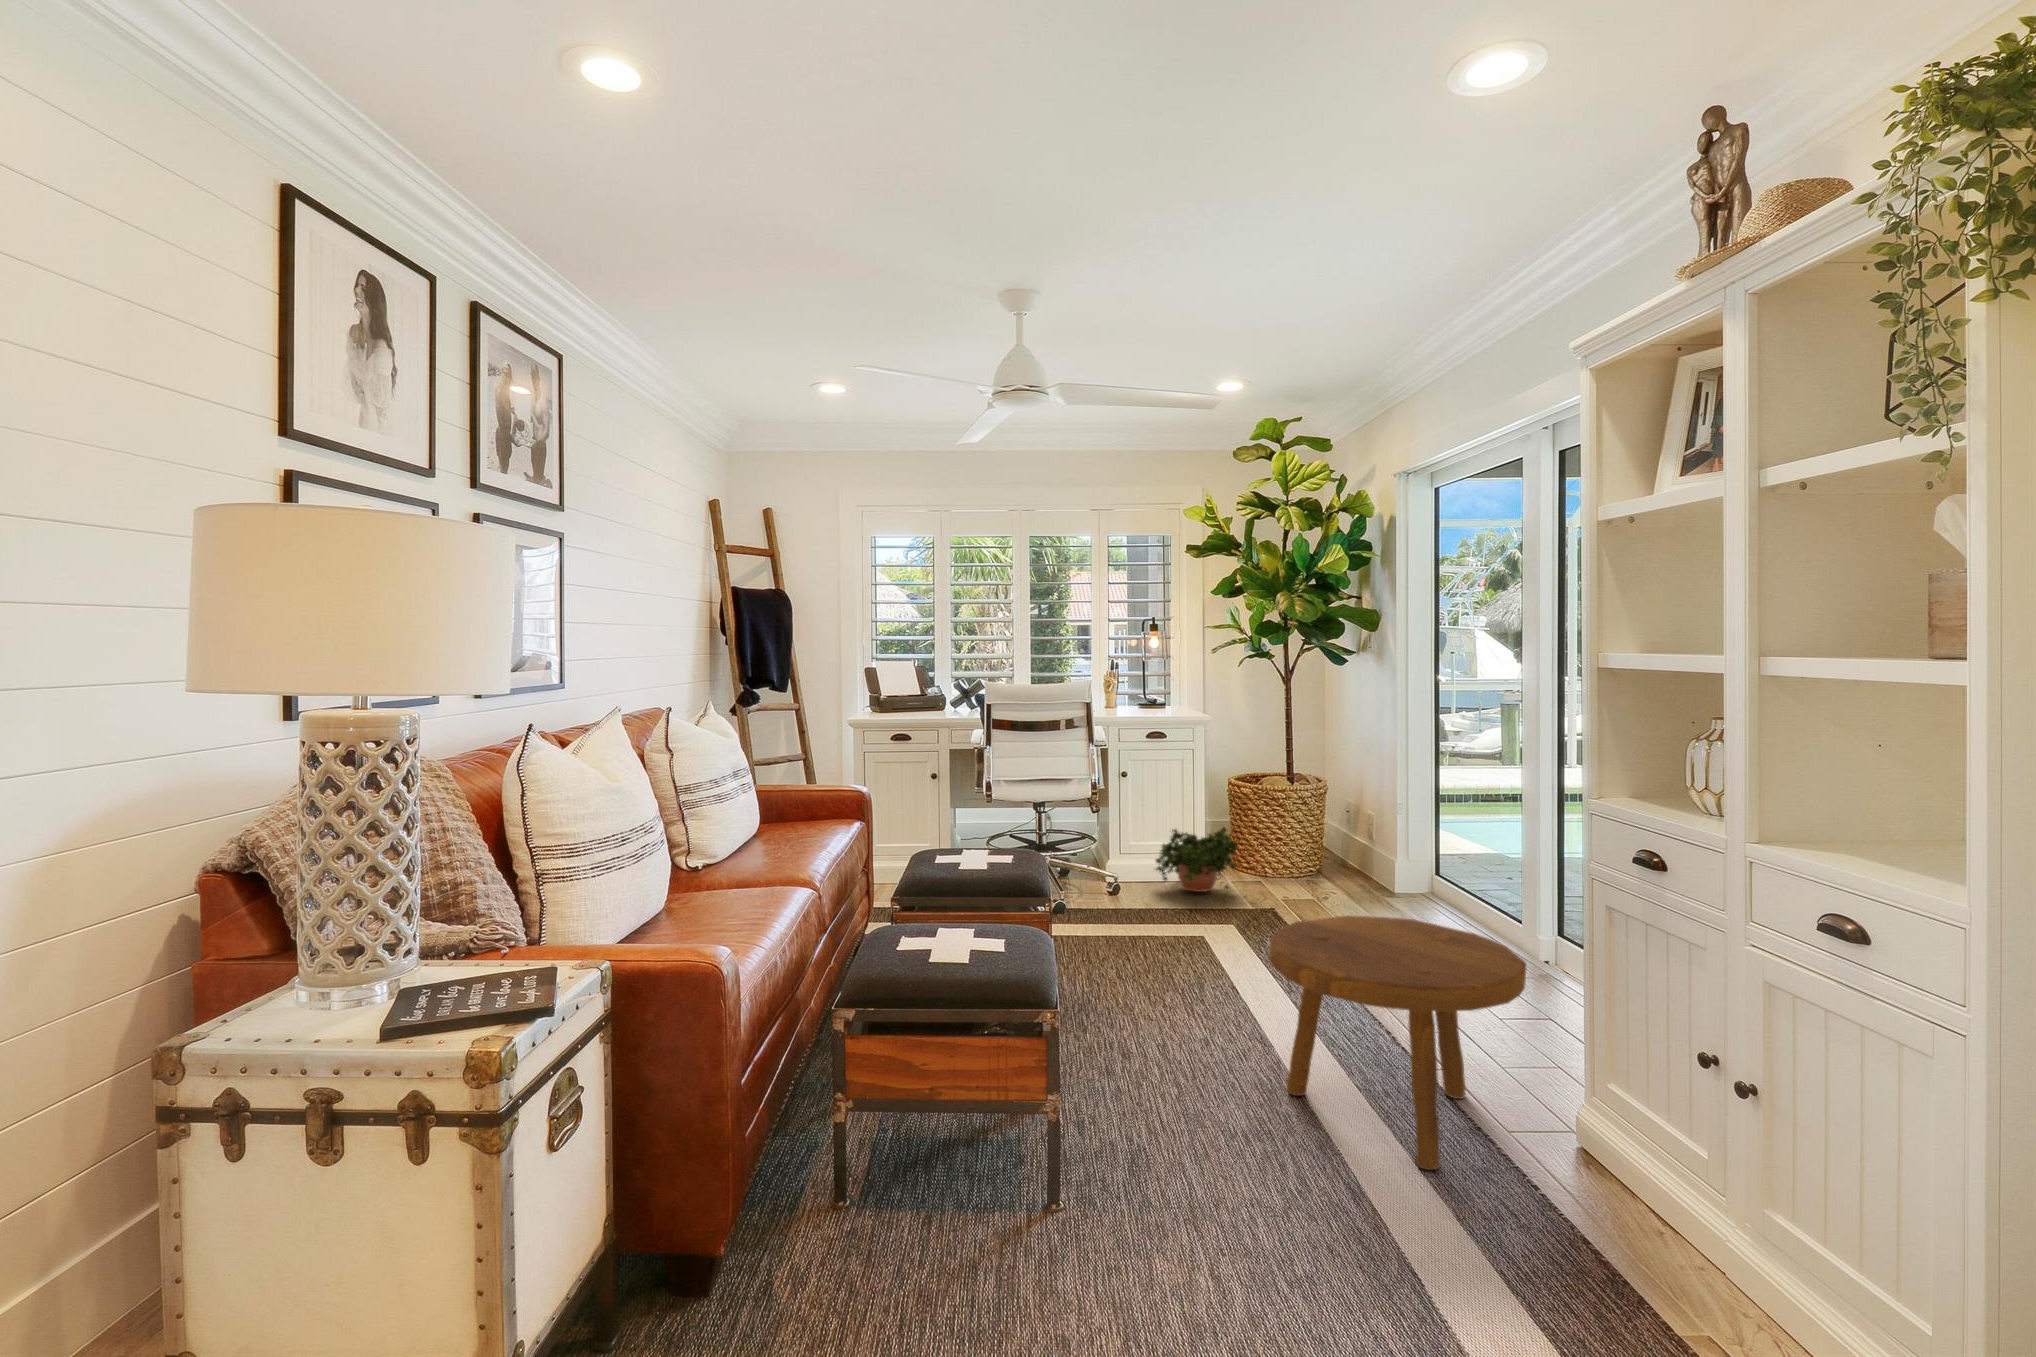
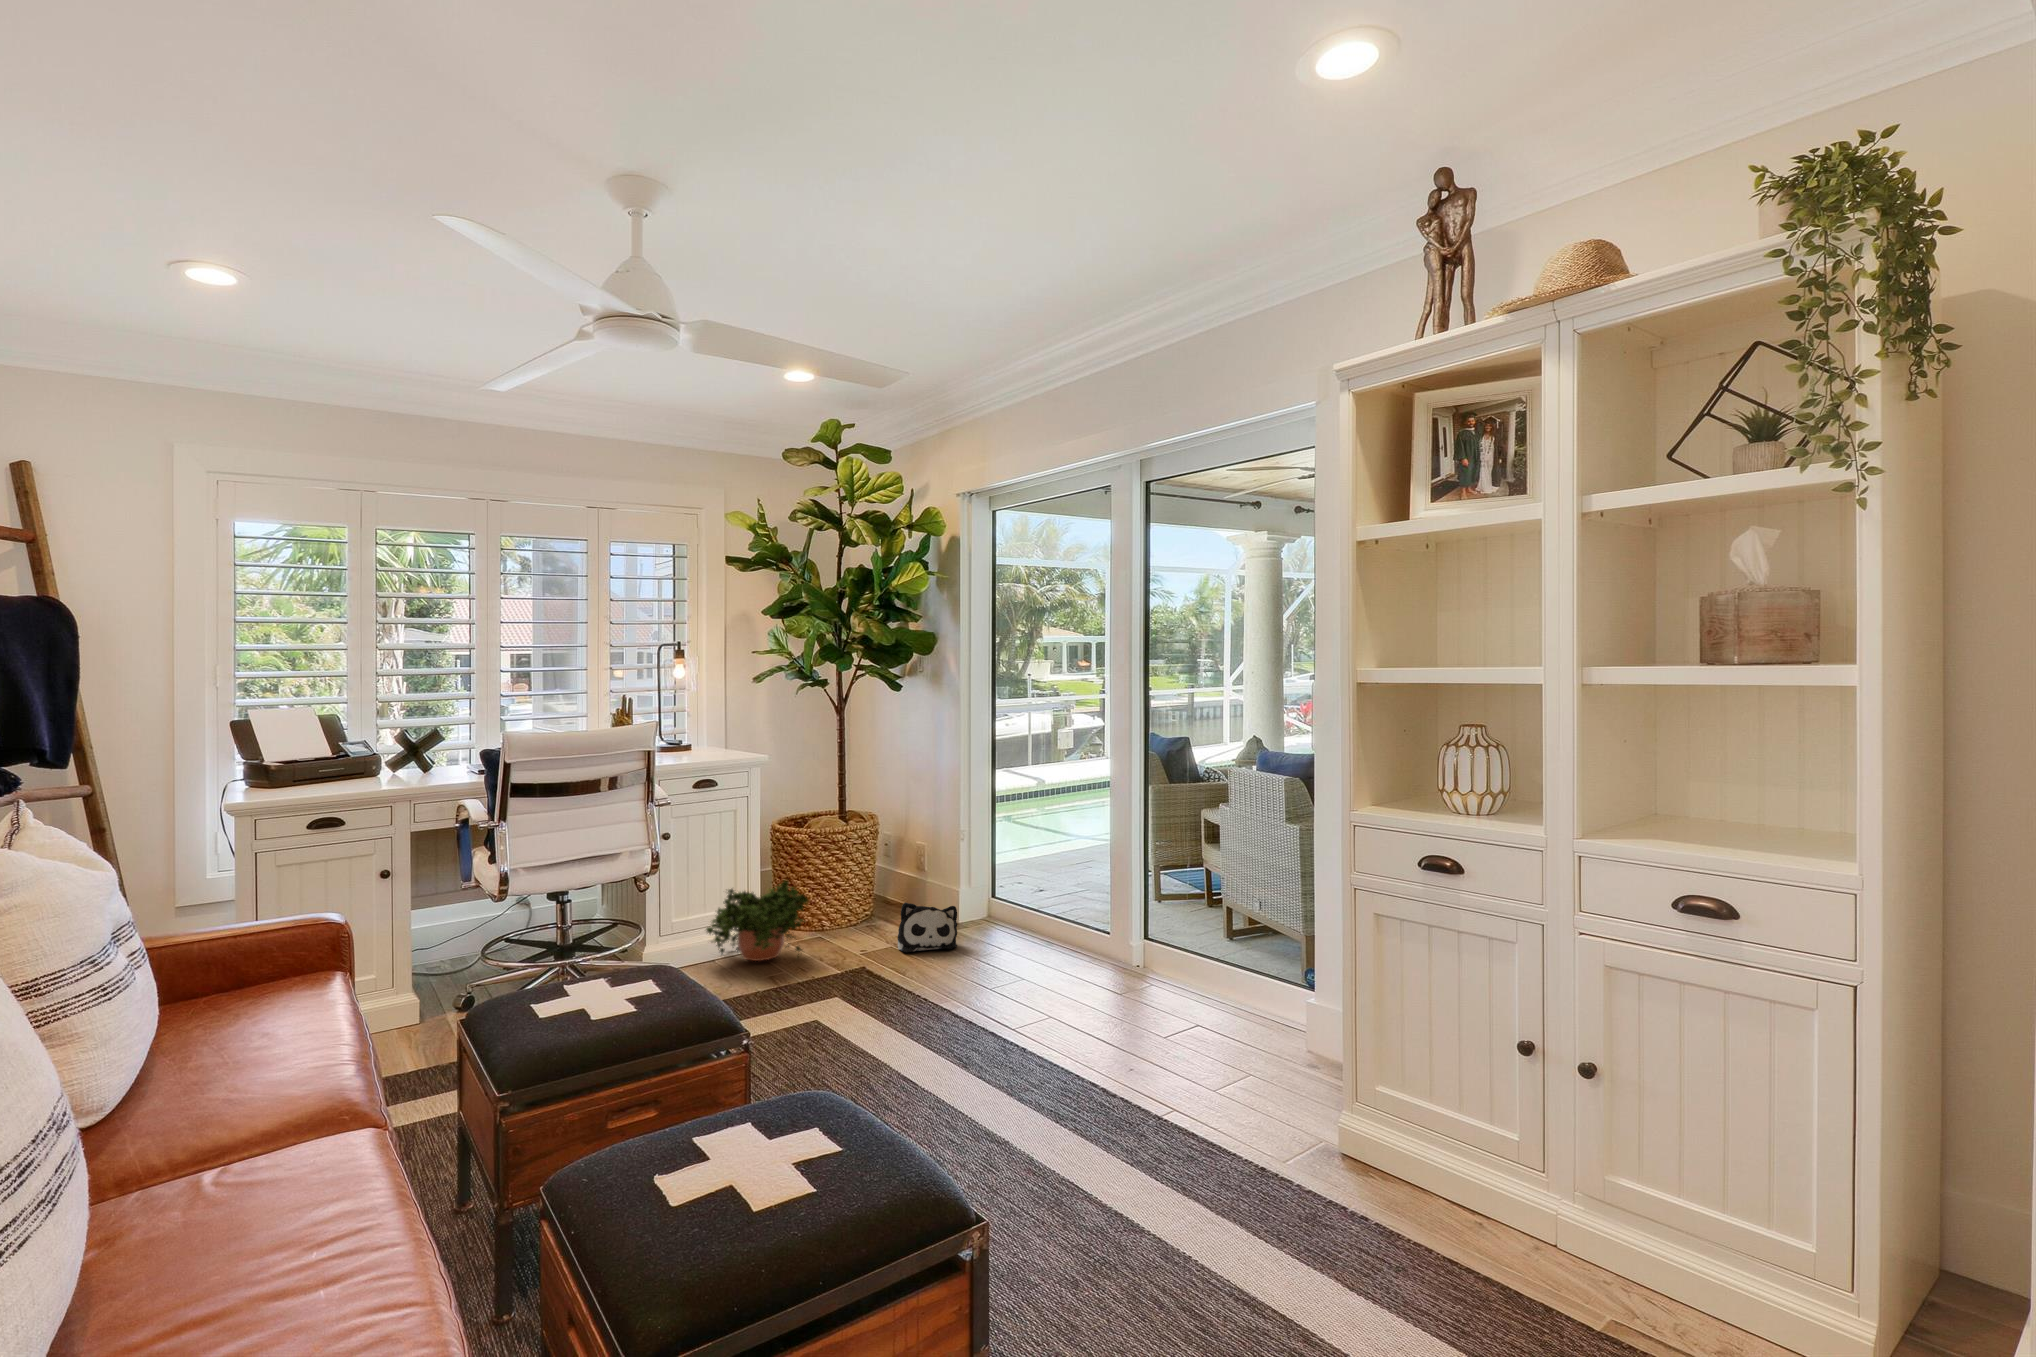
plush toy: none [1319,860,1378,909] -> present [898,902,957,952]
footstool: present [1269,916,1527,1170] -> none [1053,956,1325,1241]

